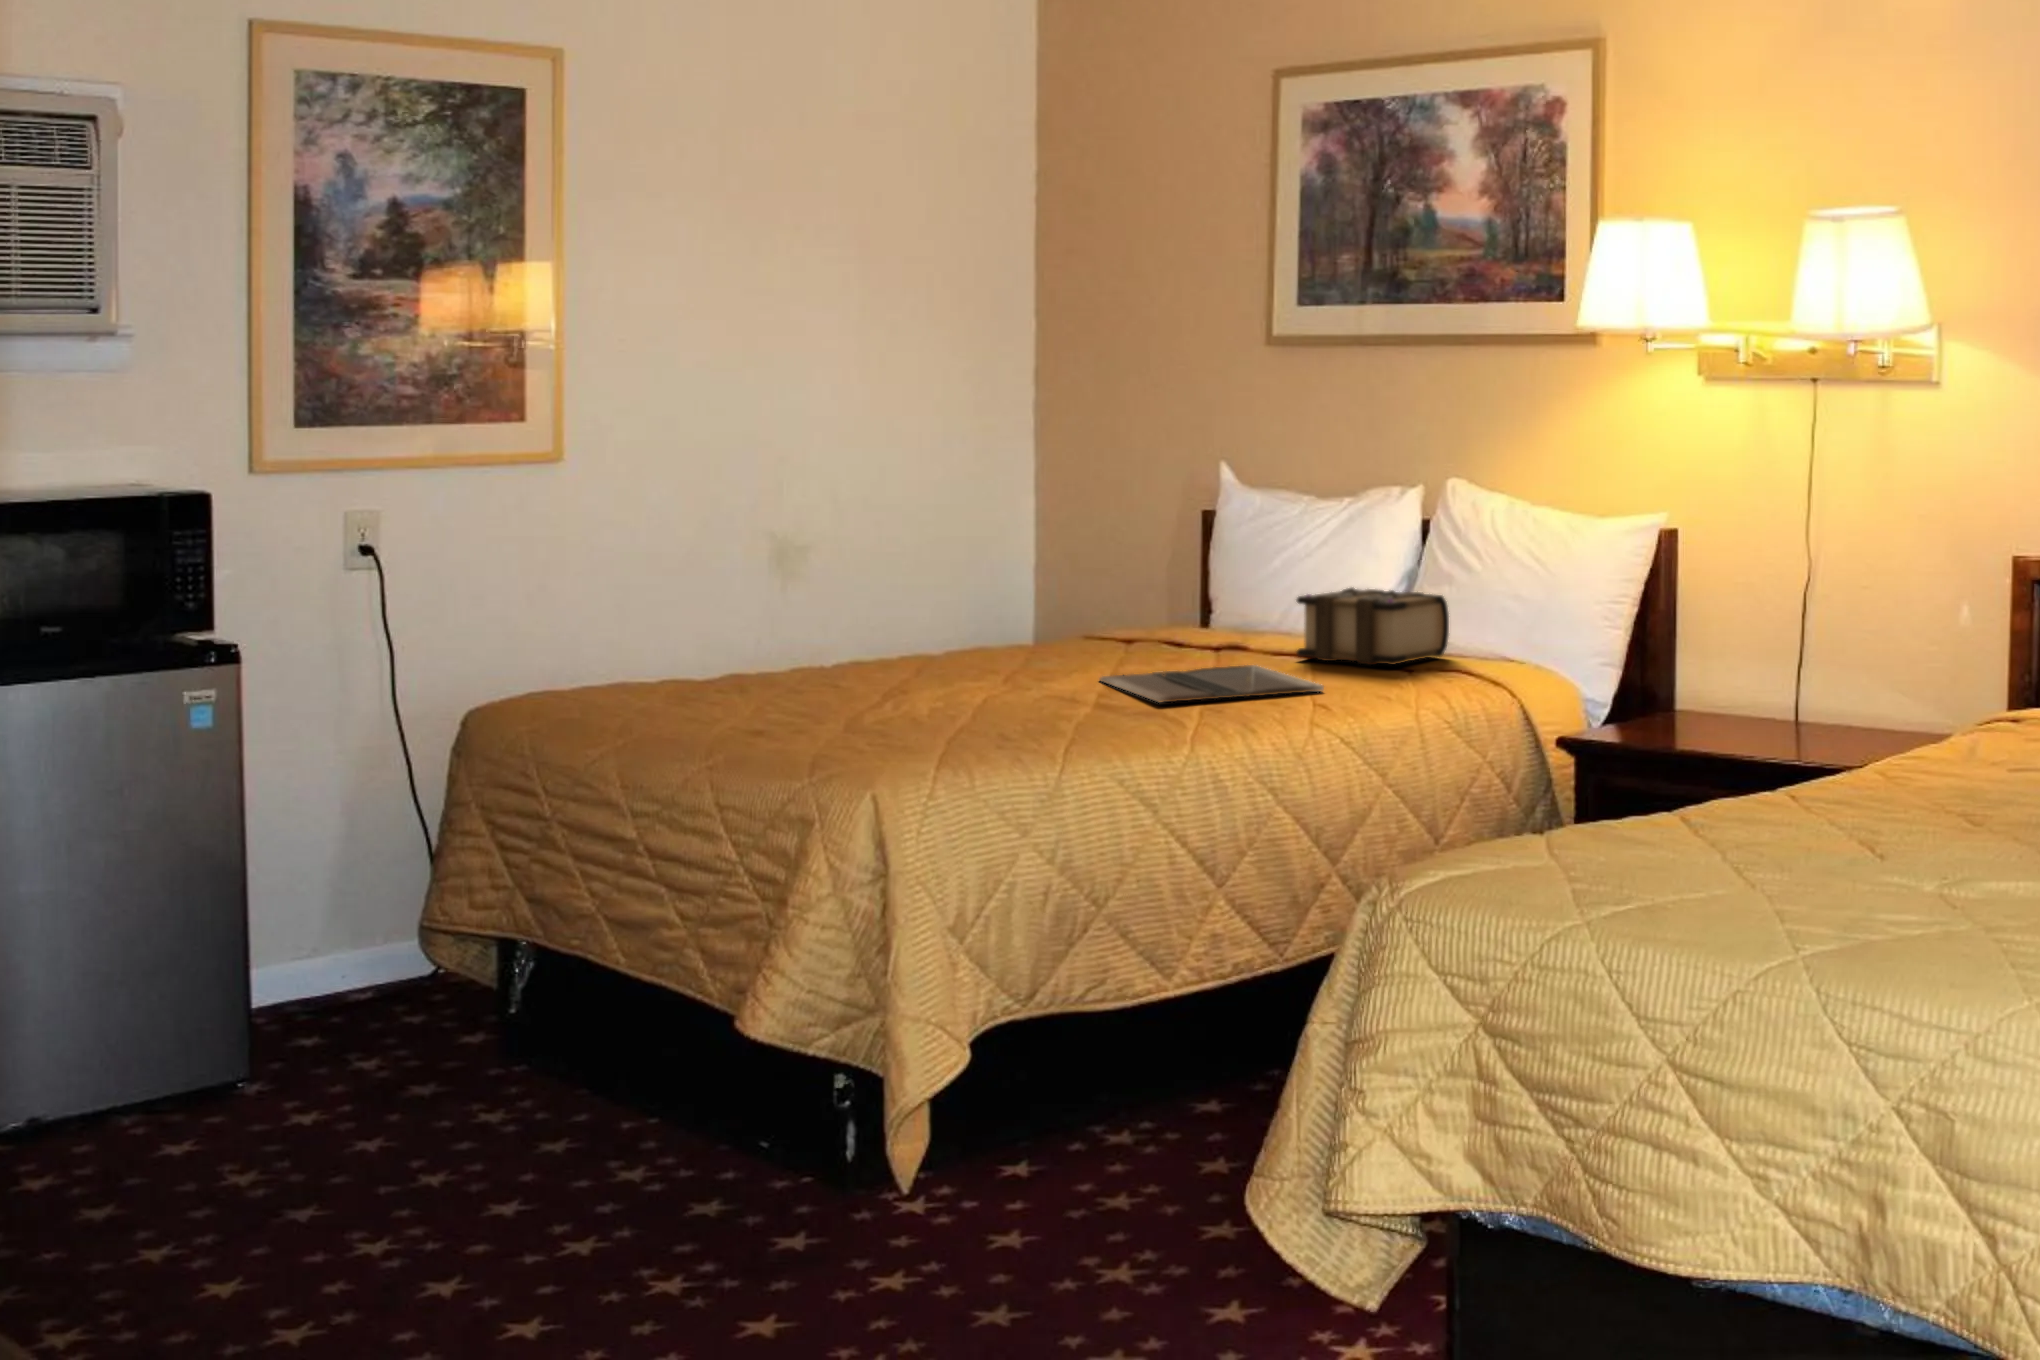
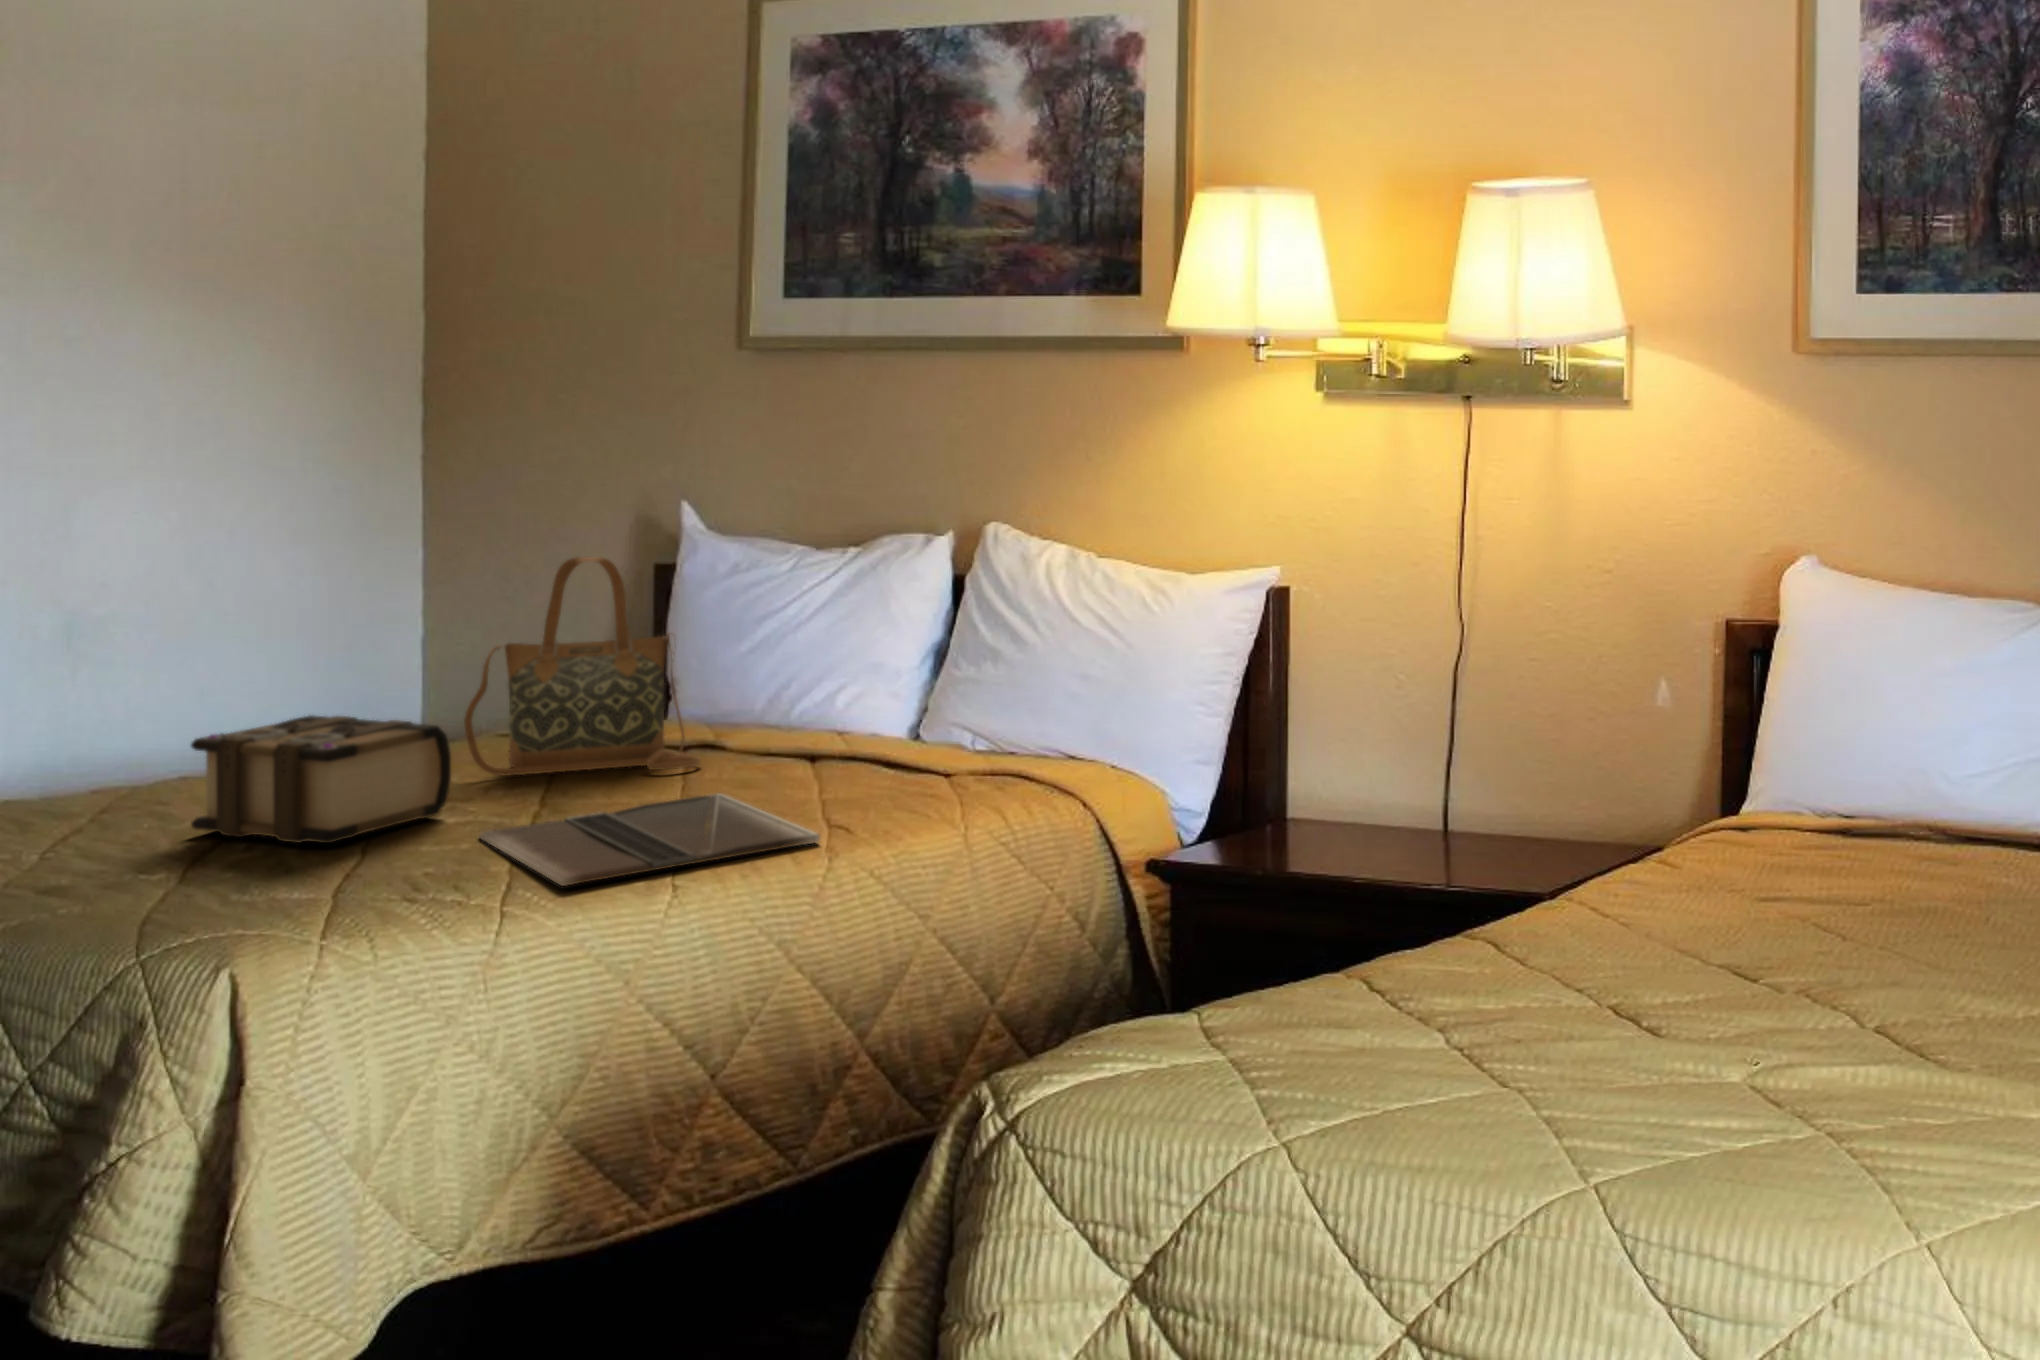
handbag: none [1079,497,1239,652] -> present [464,557,701,776]
book: present [1297,588,1449,665] -> present [191,715,451,843]

